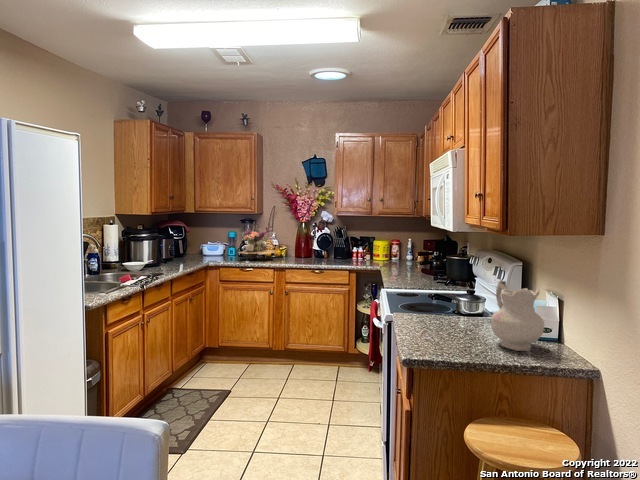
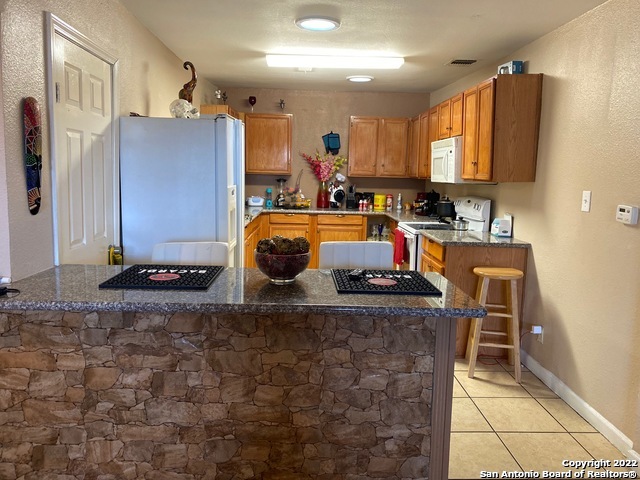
ceramic pitcher: present [491,280,544,351] -> none [480,207,506,240]

